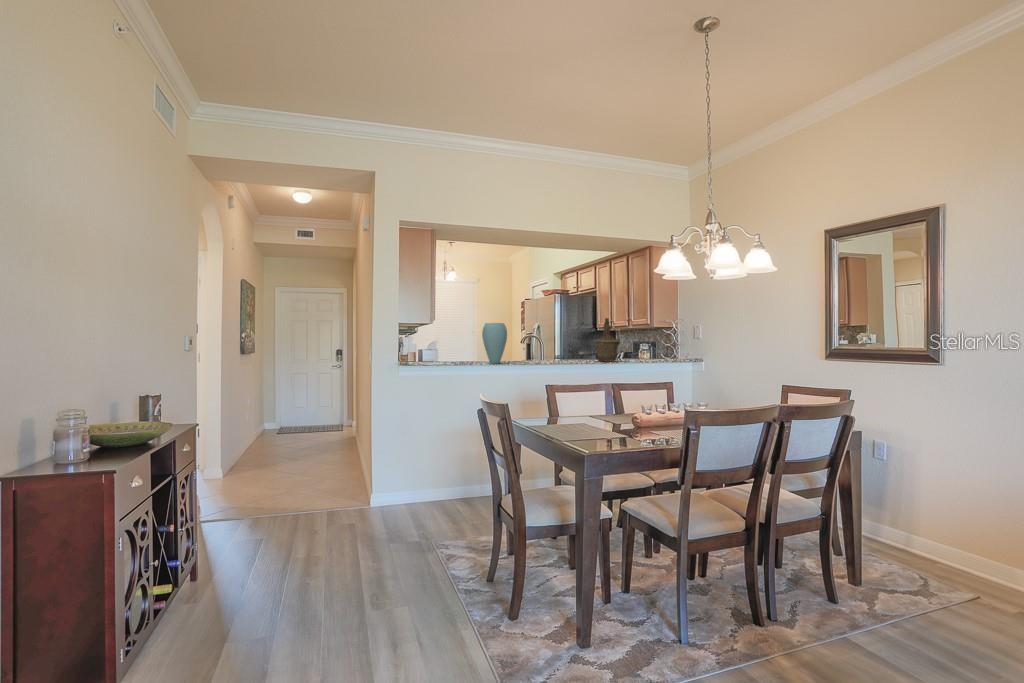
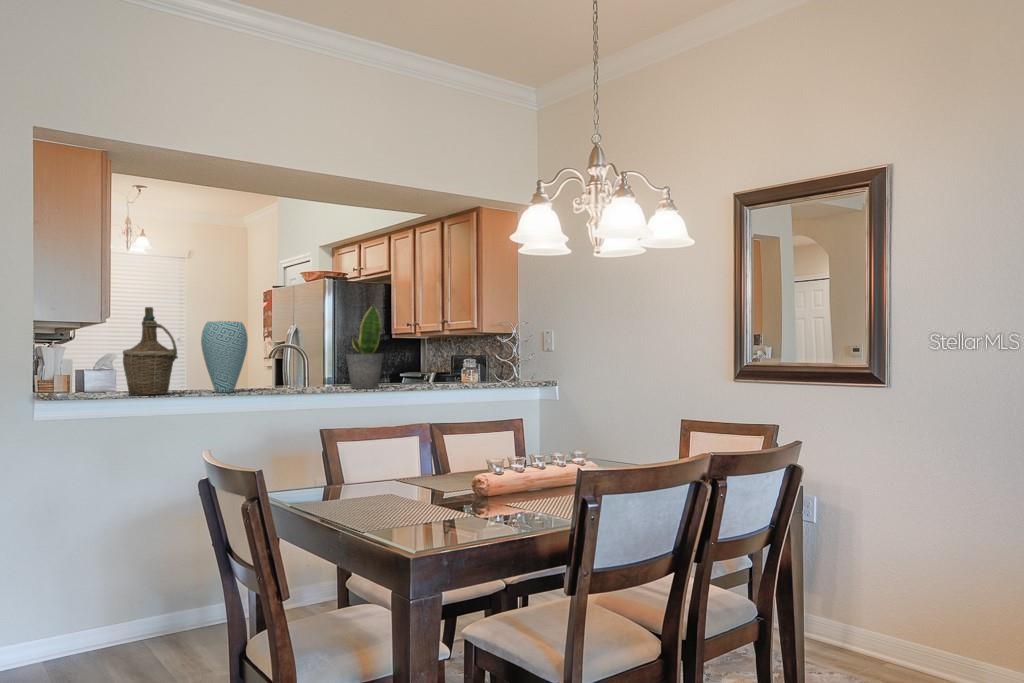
potted plant: none [564,310,587,363] -> present [346,305,383,389]
bottle: present [595,318,620,362] -> present [123,307,178,396]

